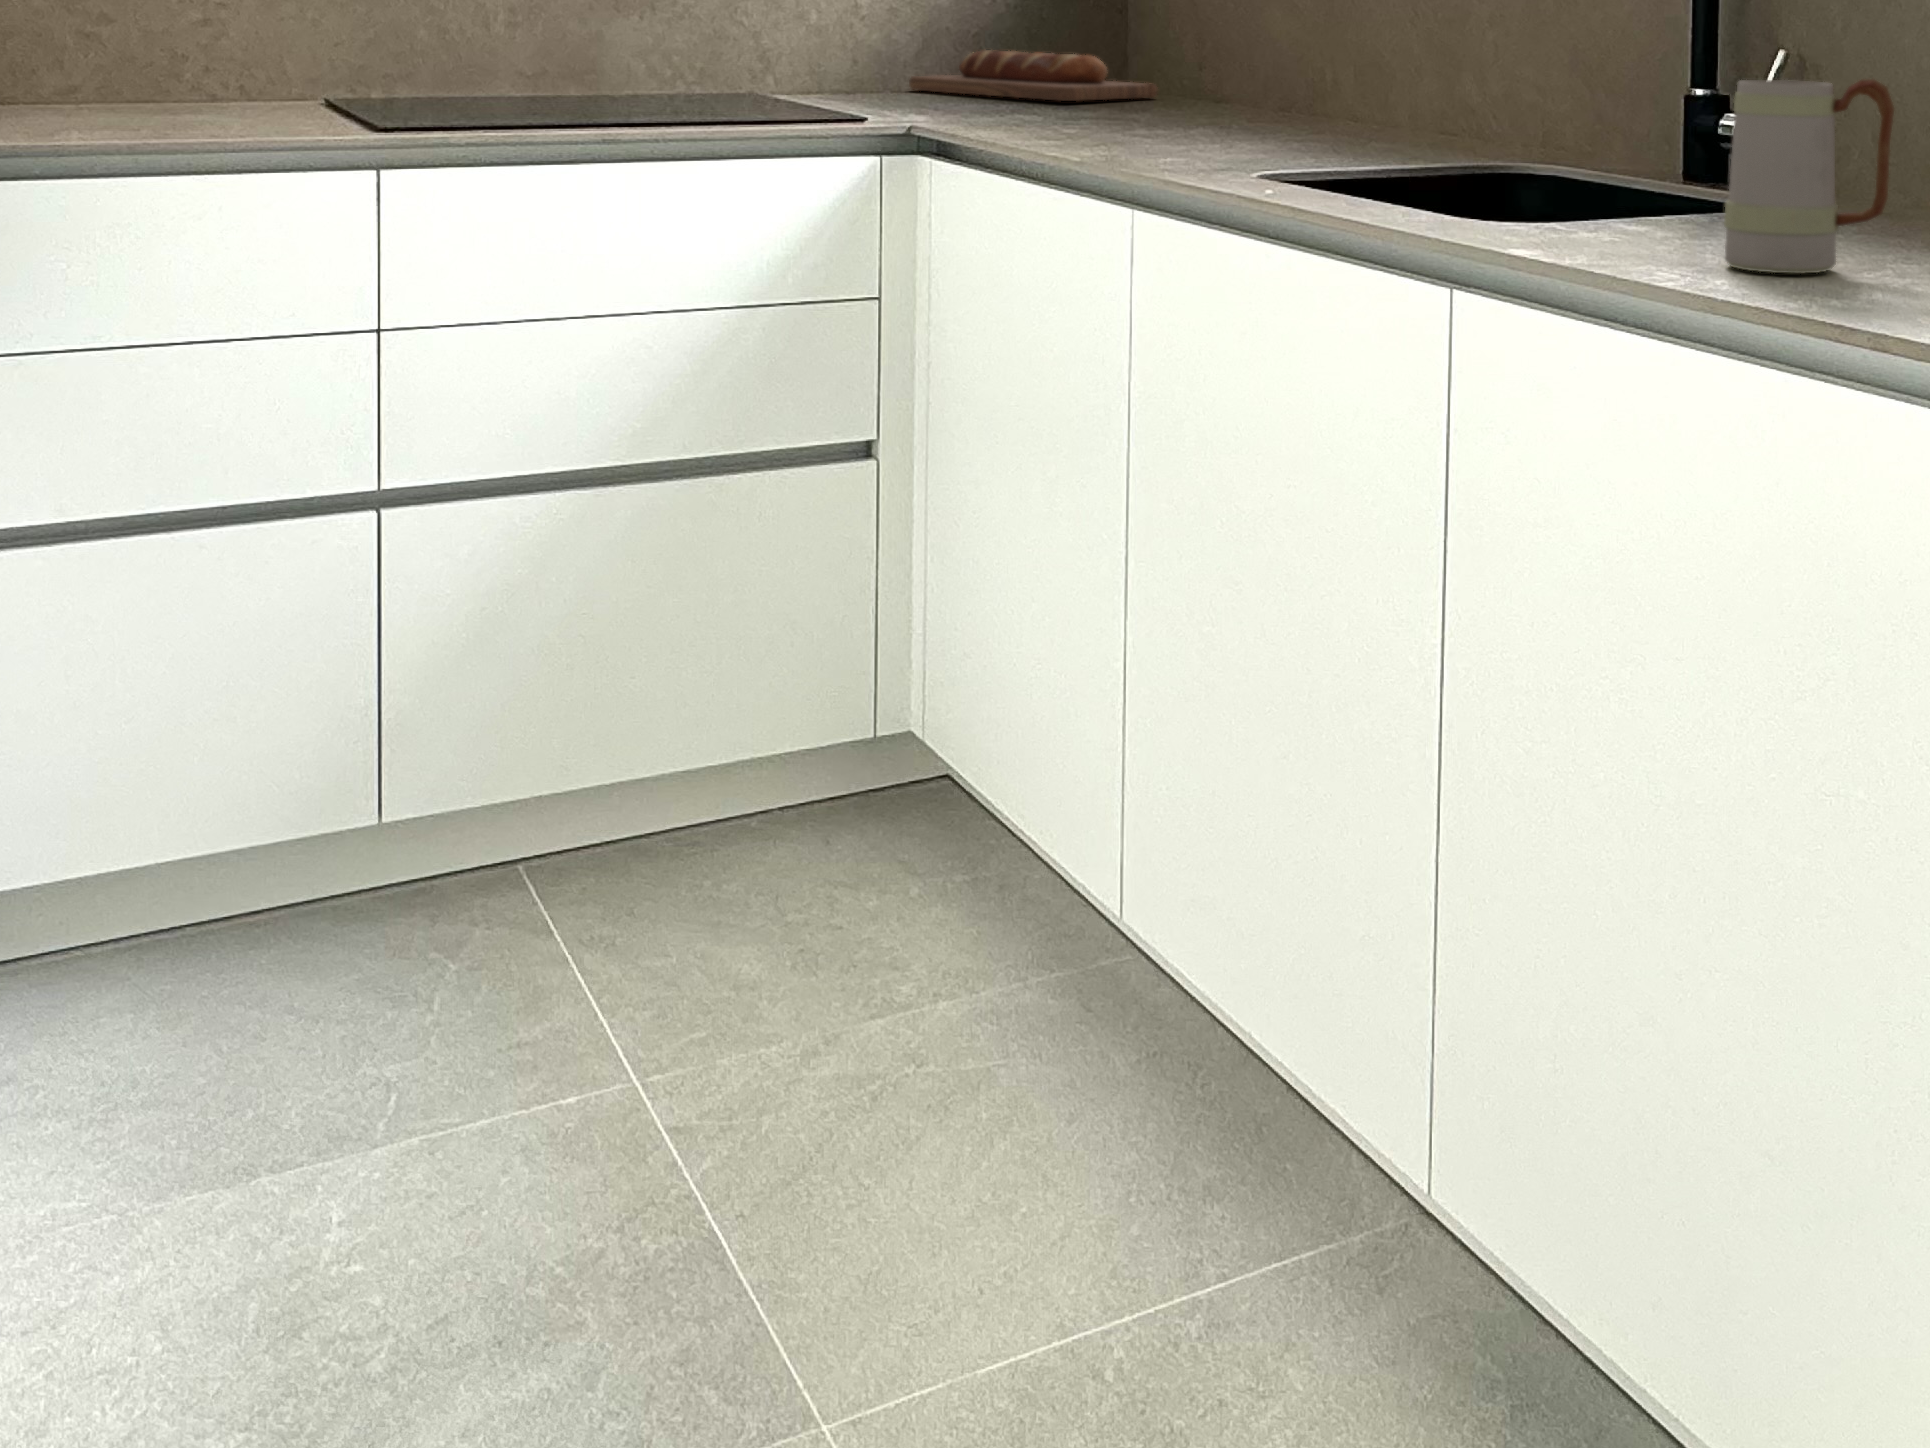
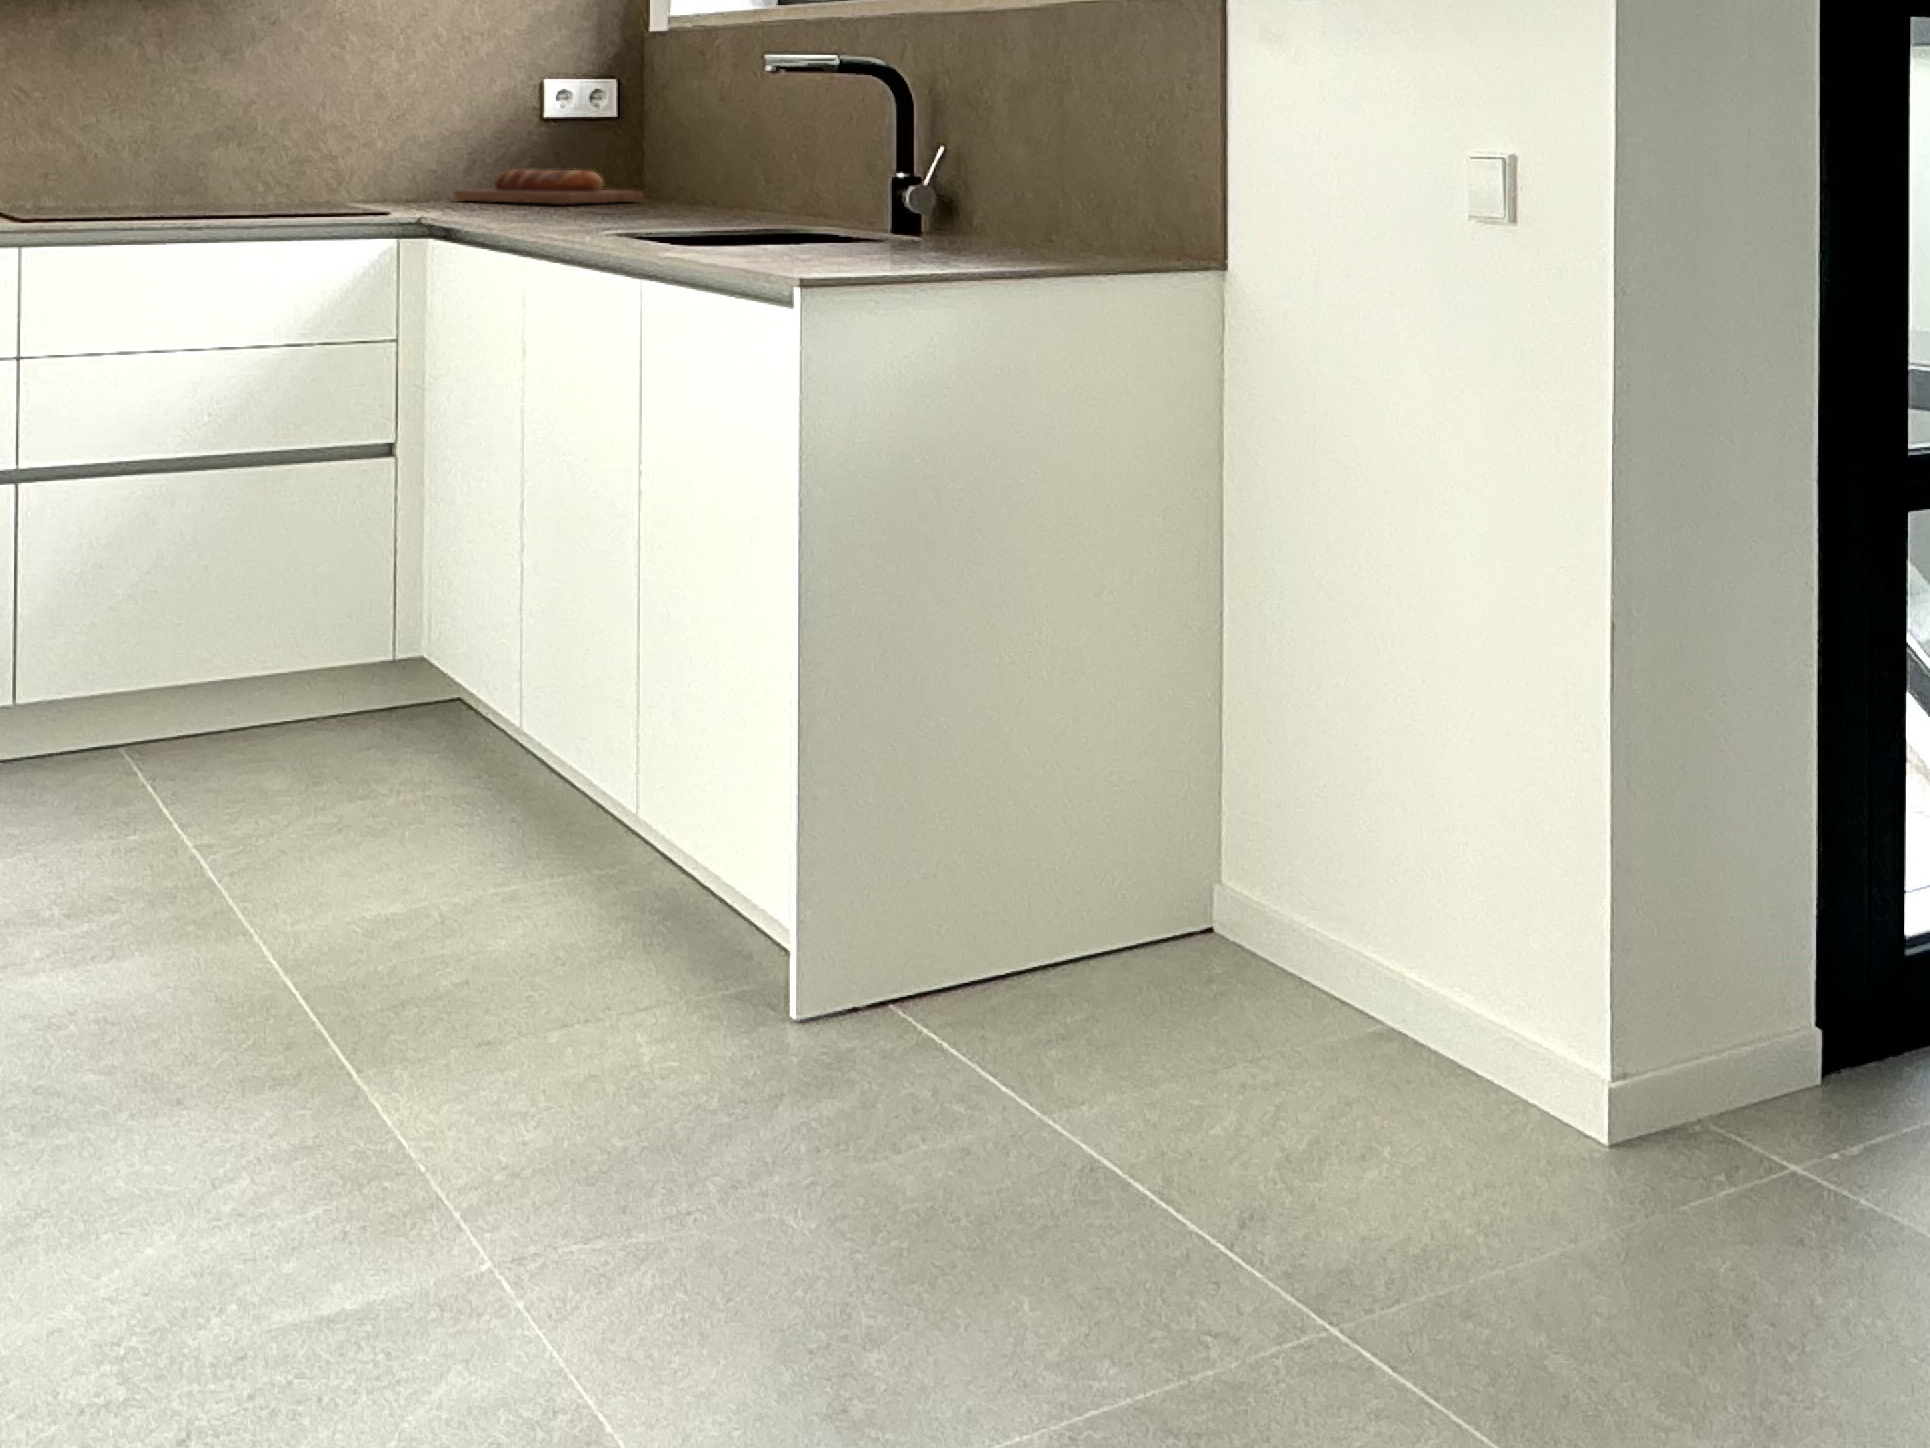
mug: present [1724,79,1894,273] -> none [784,154,872,261]

